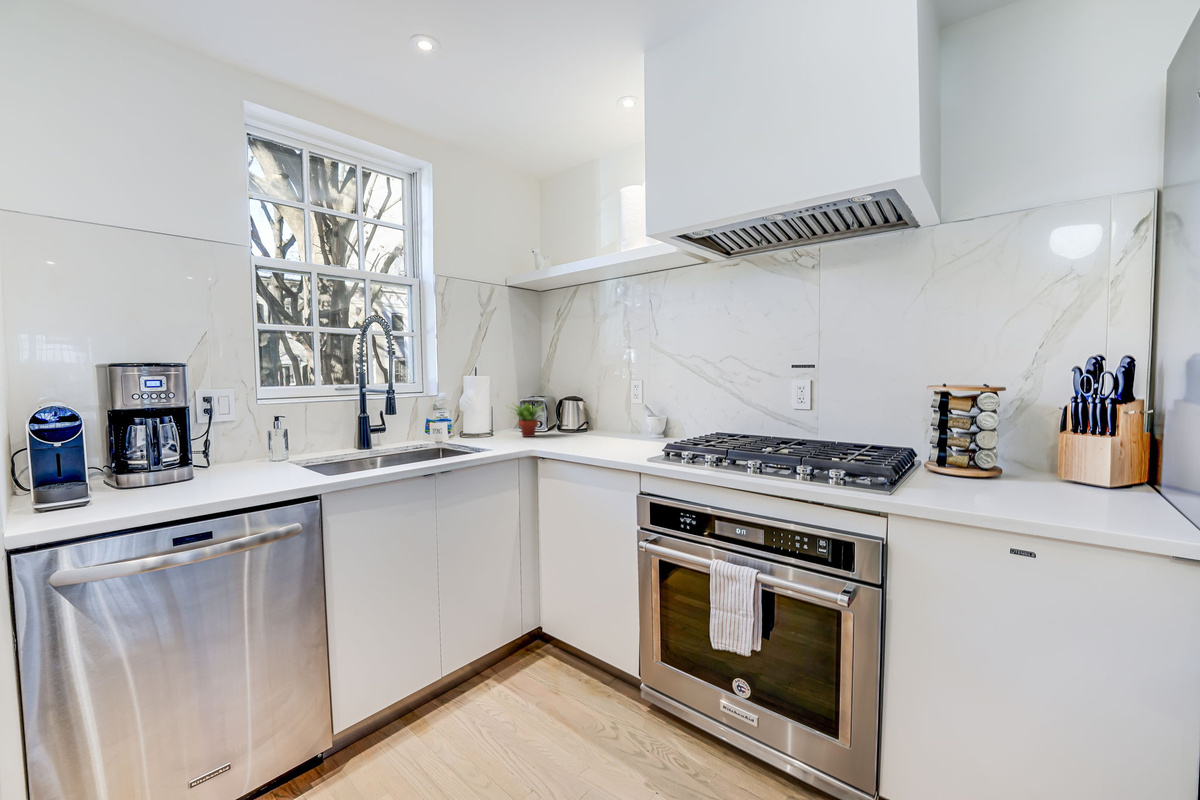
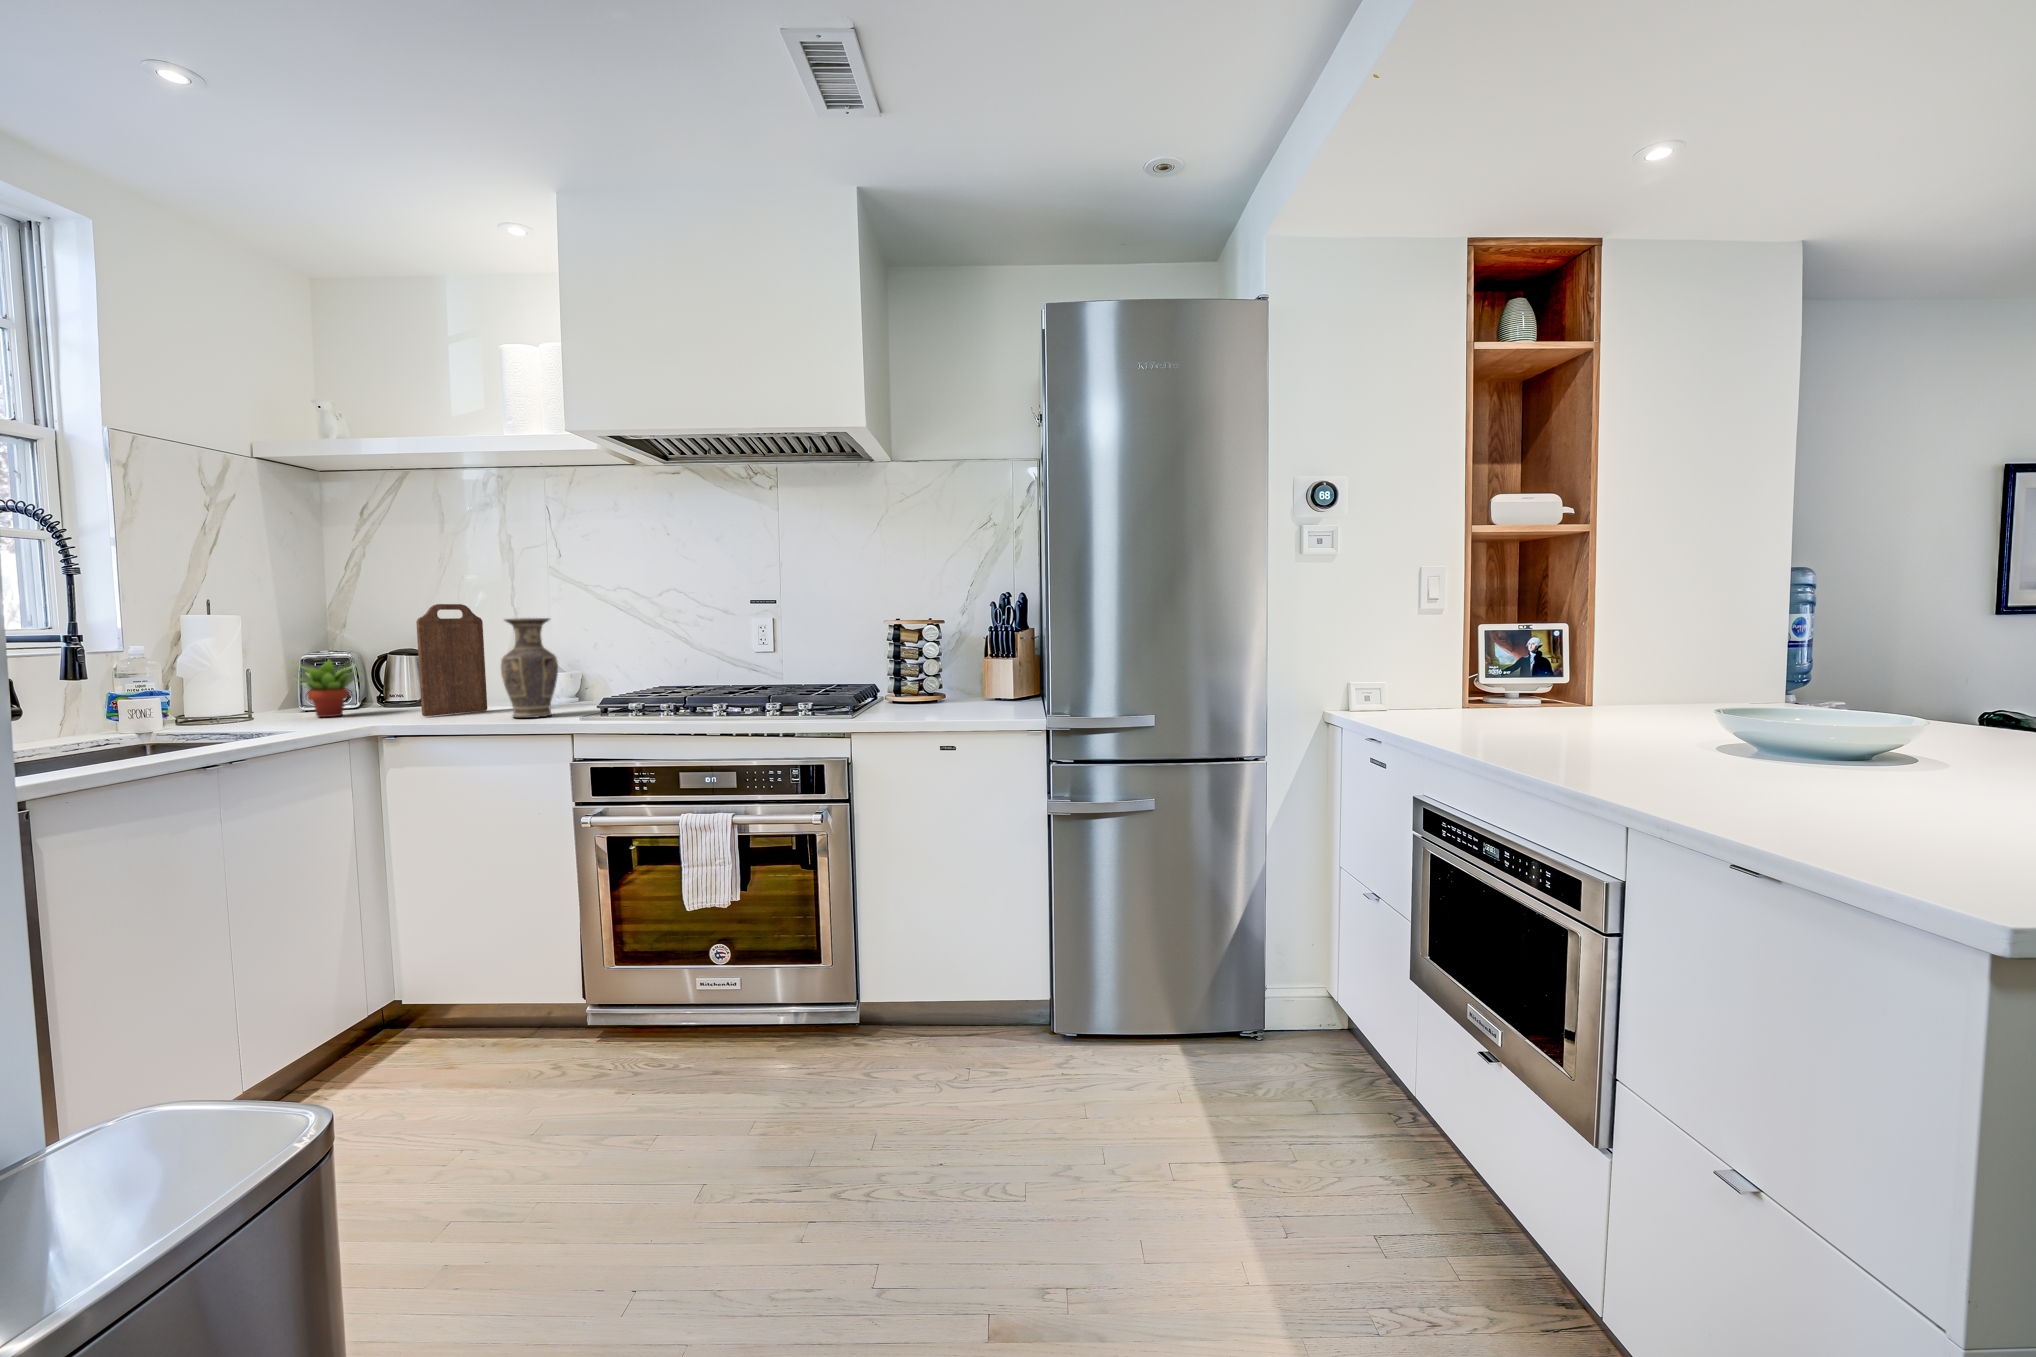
cutting board: none [565,369,606,443] -> present [416,604,487,716]
vase: none [604,380,641,453] -> present [501,618,558,718]

